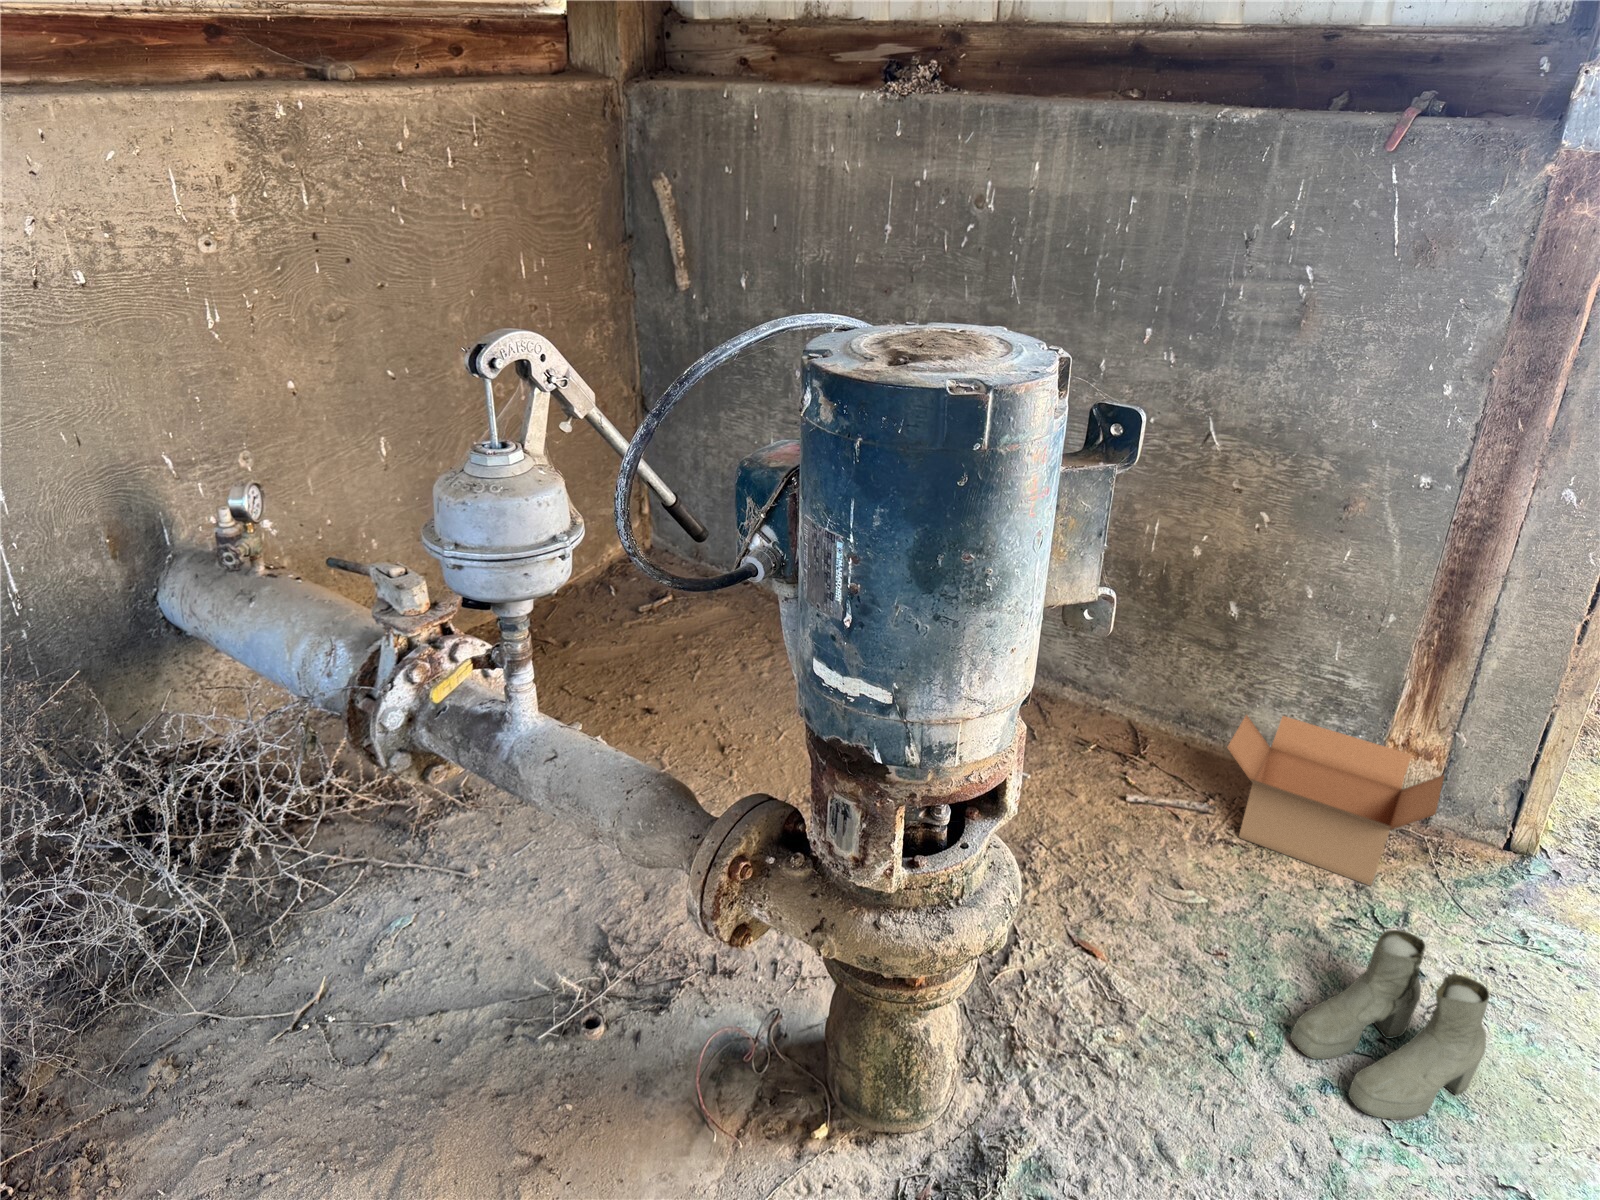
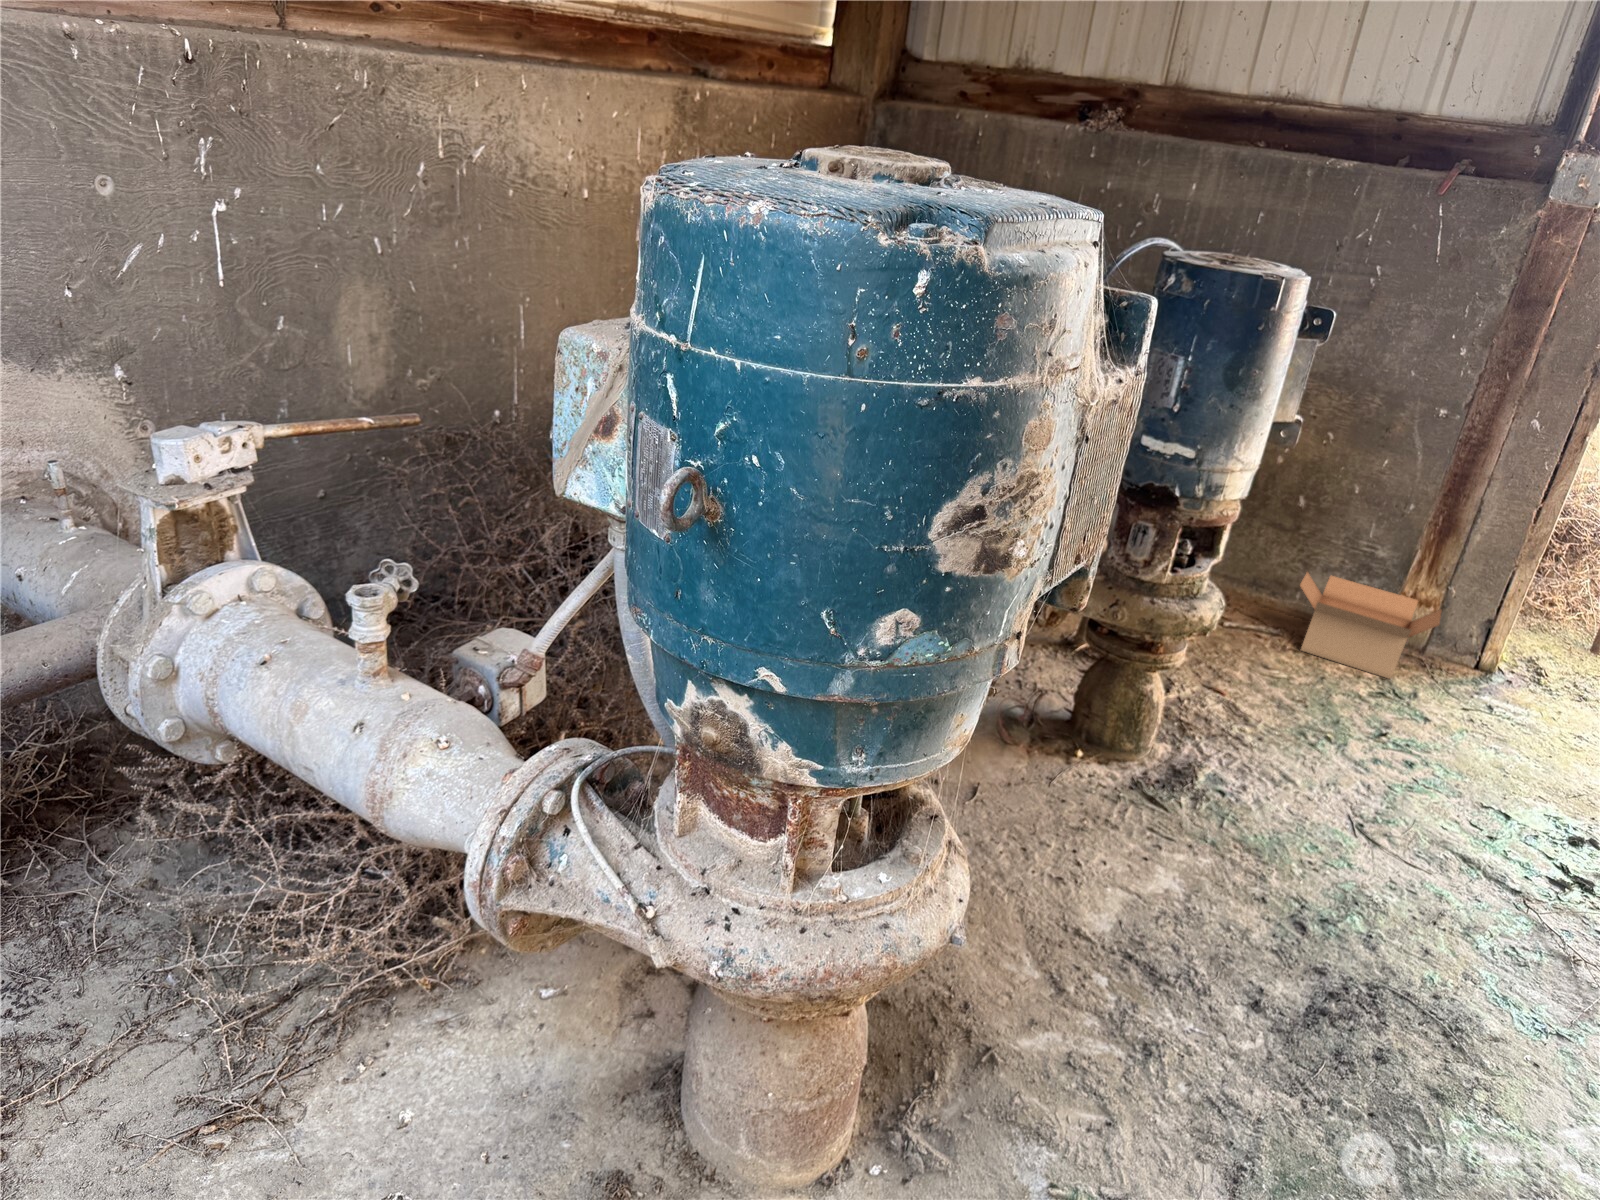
boots: present [1290,930,1489,1120] -> none [1354,670,1483,776]

